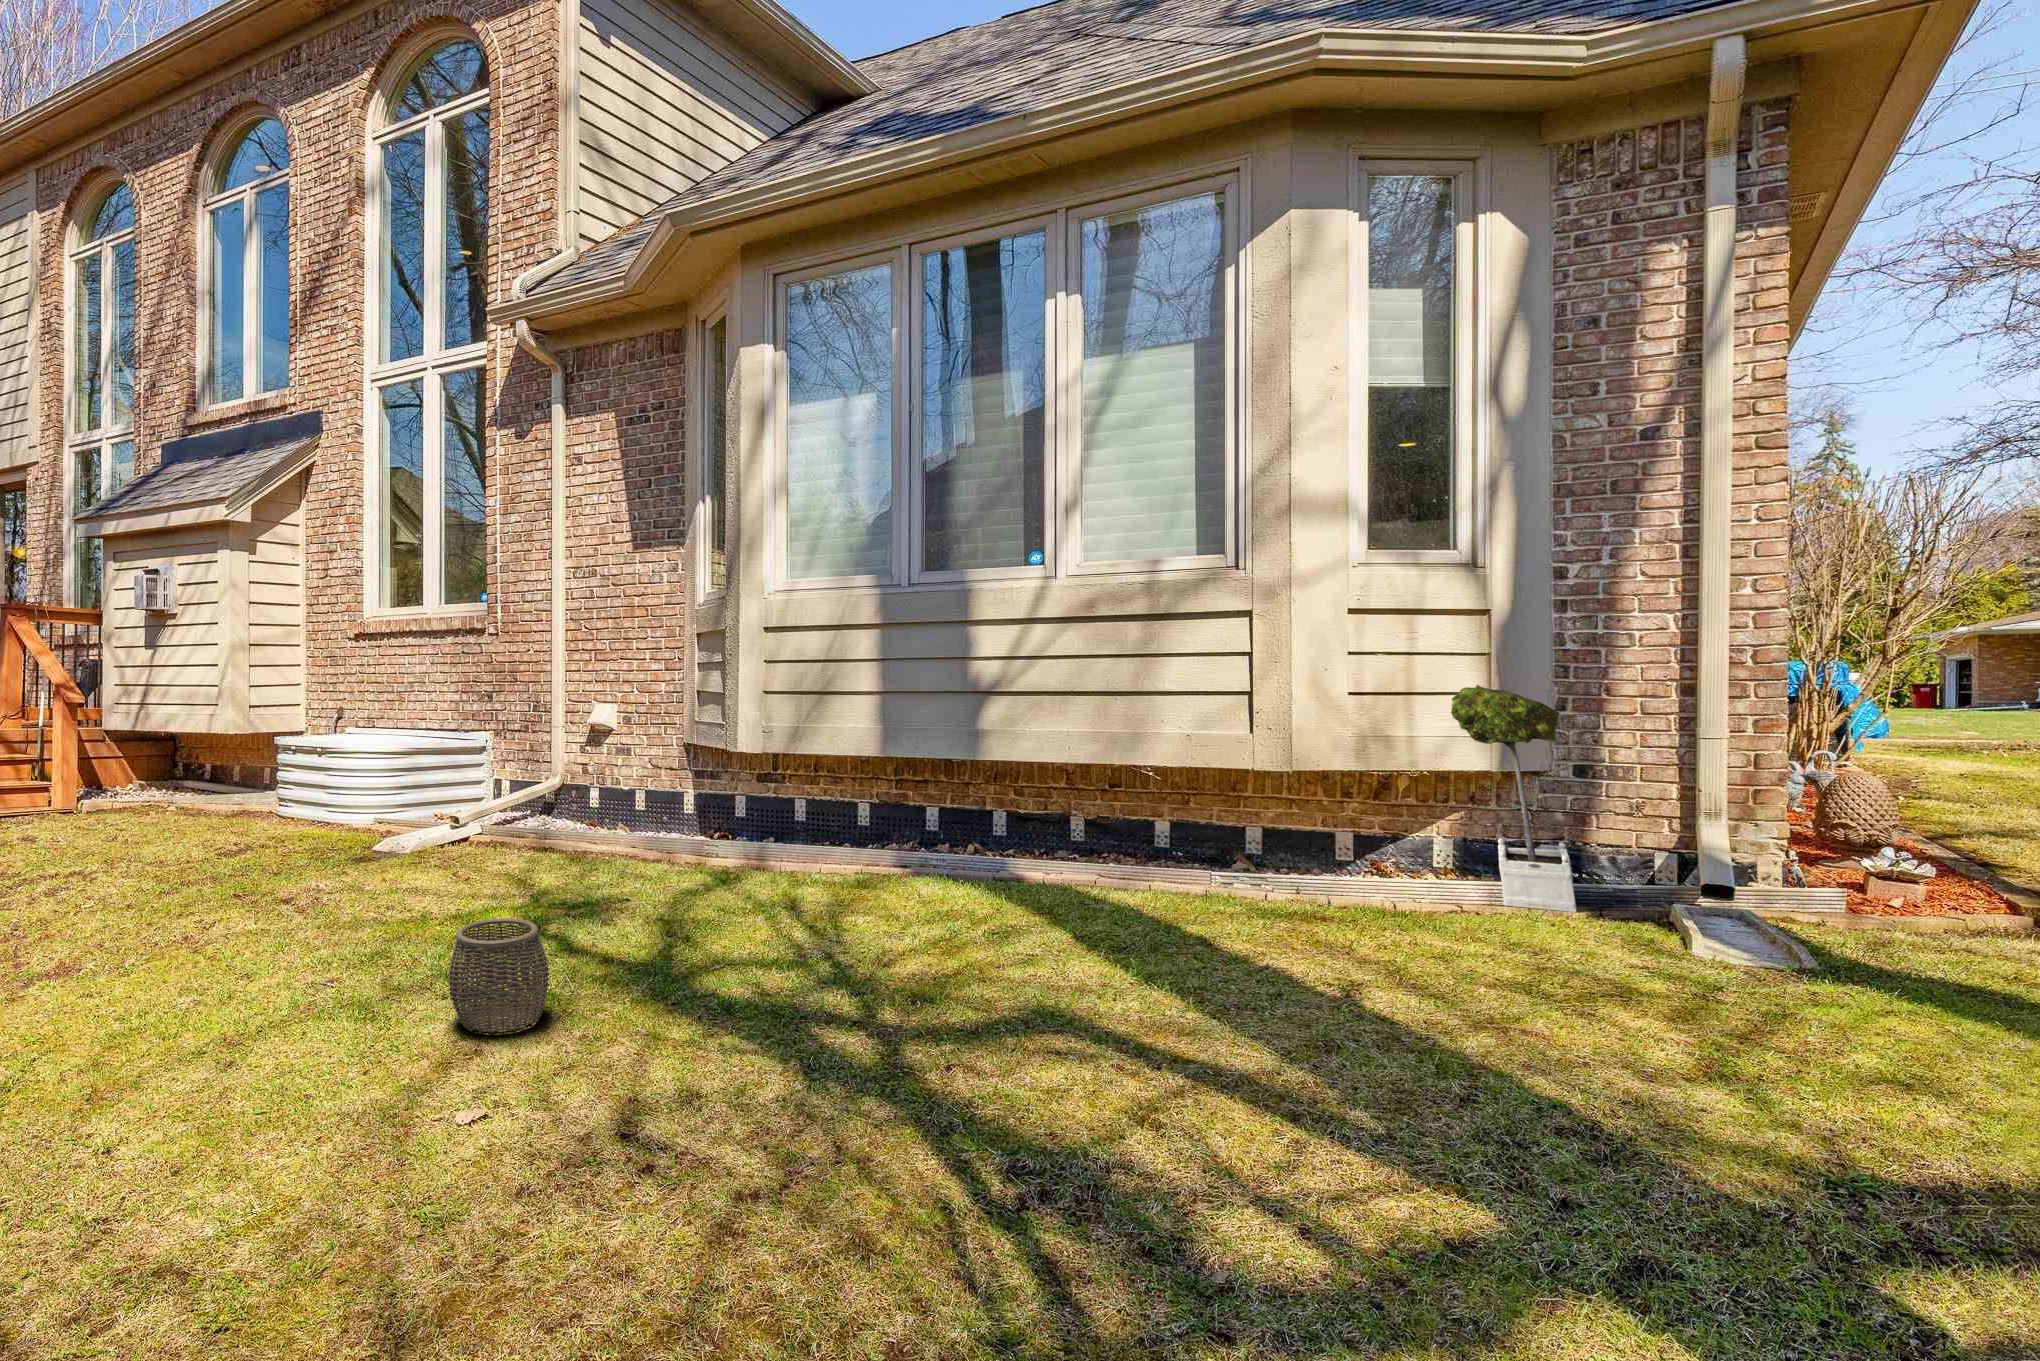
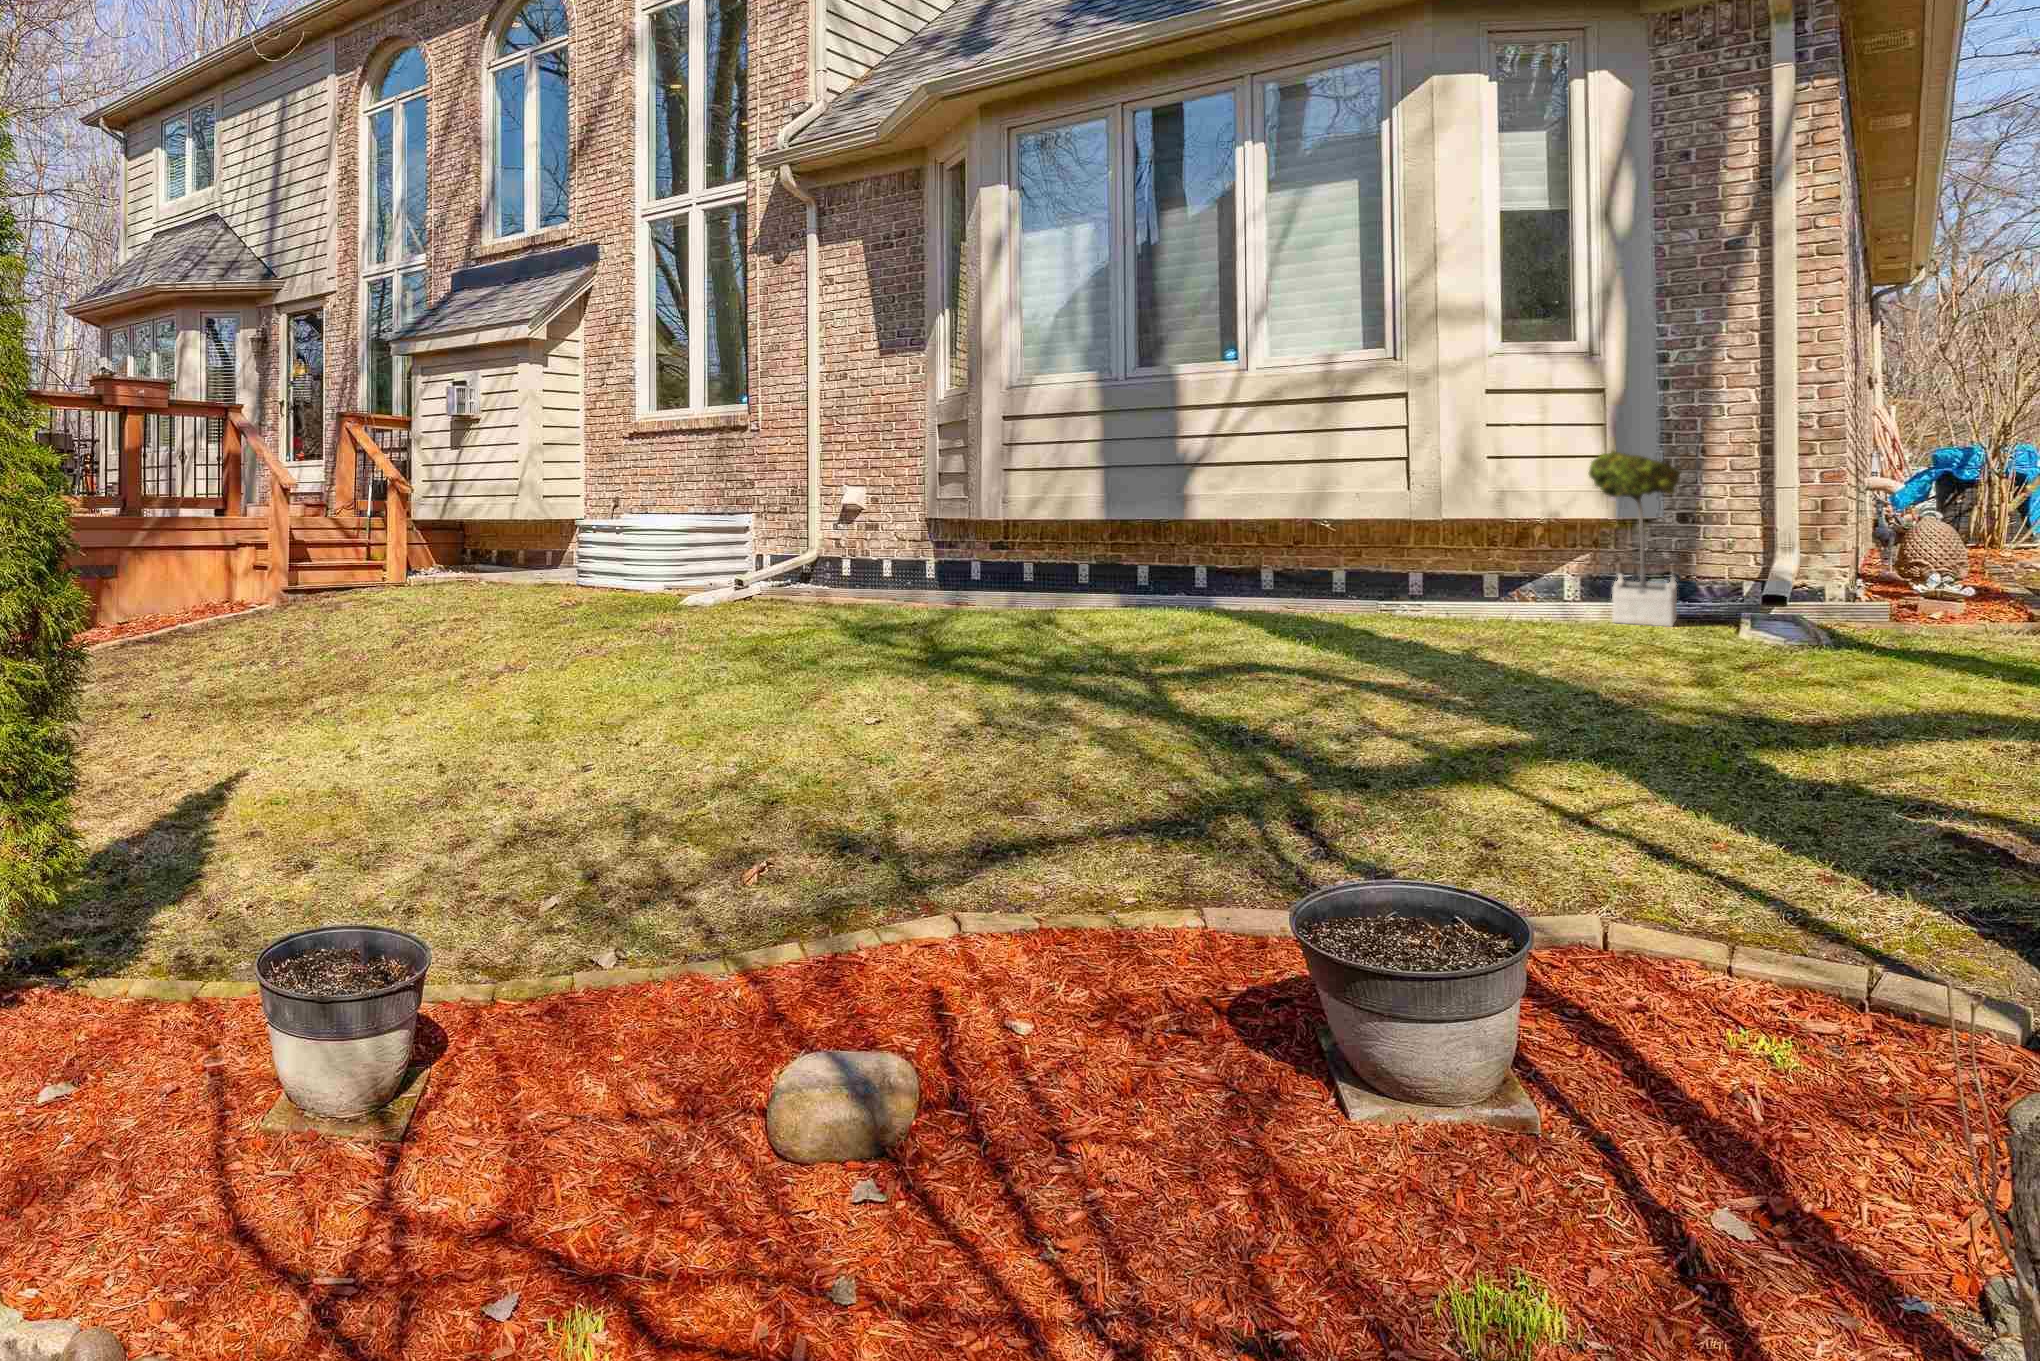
woven basket: present [448,918,549,1033] -> none [768,599,840,669]

